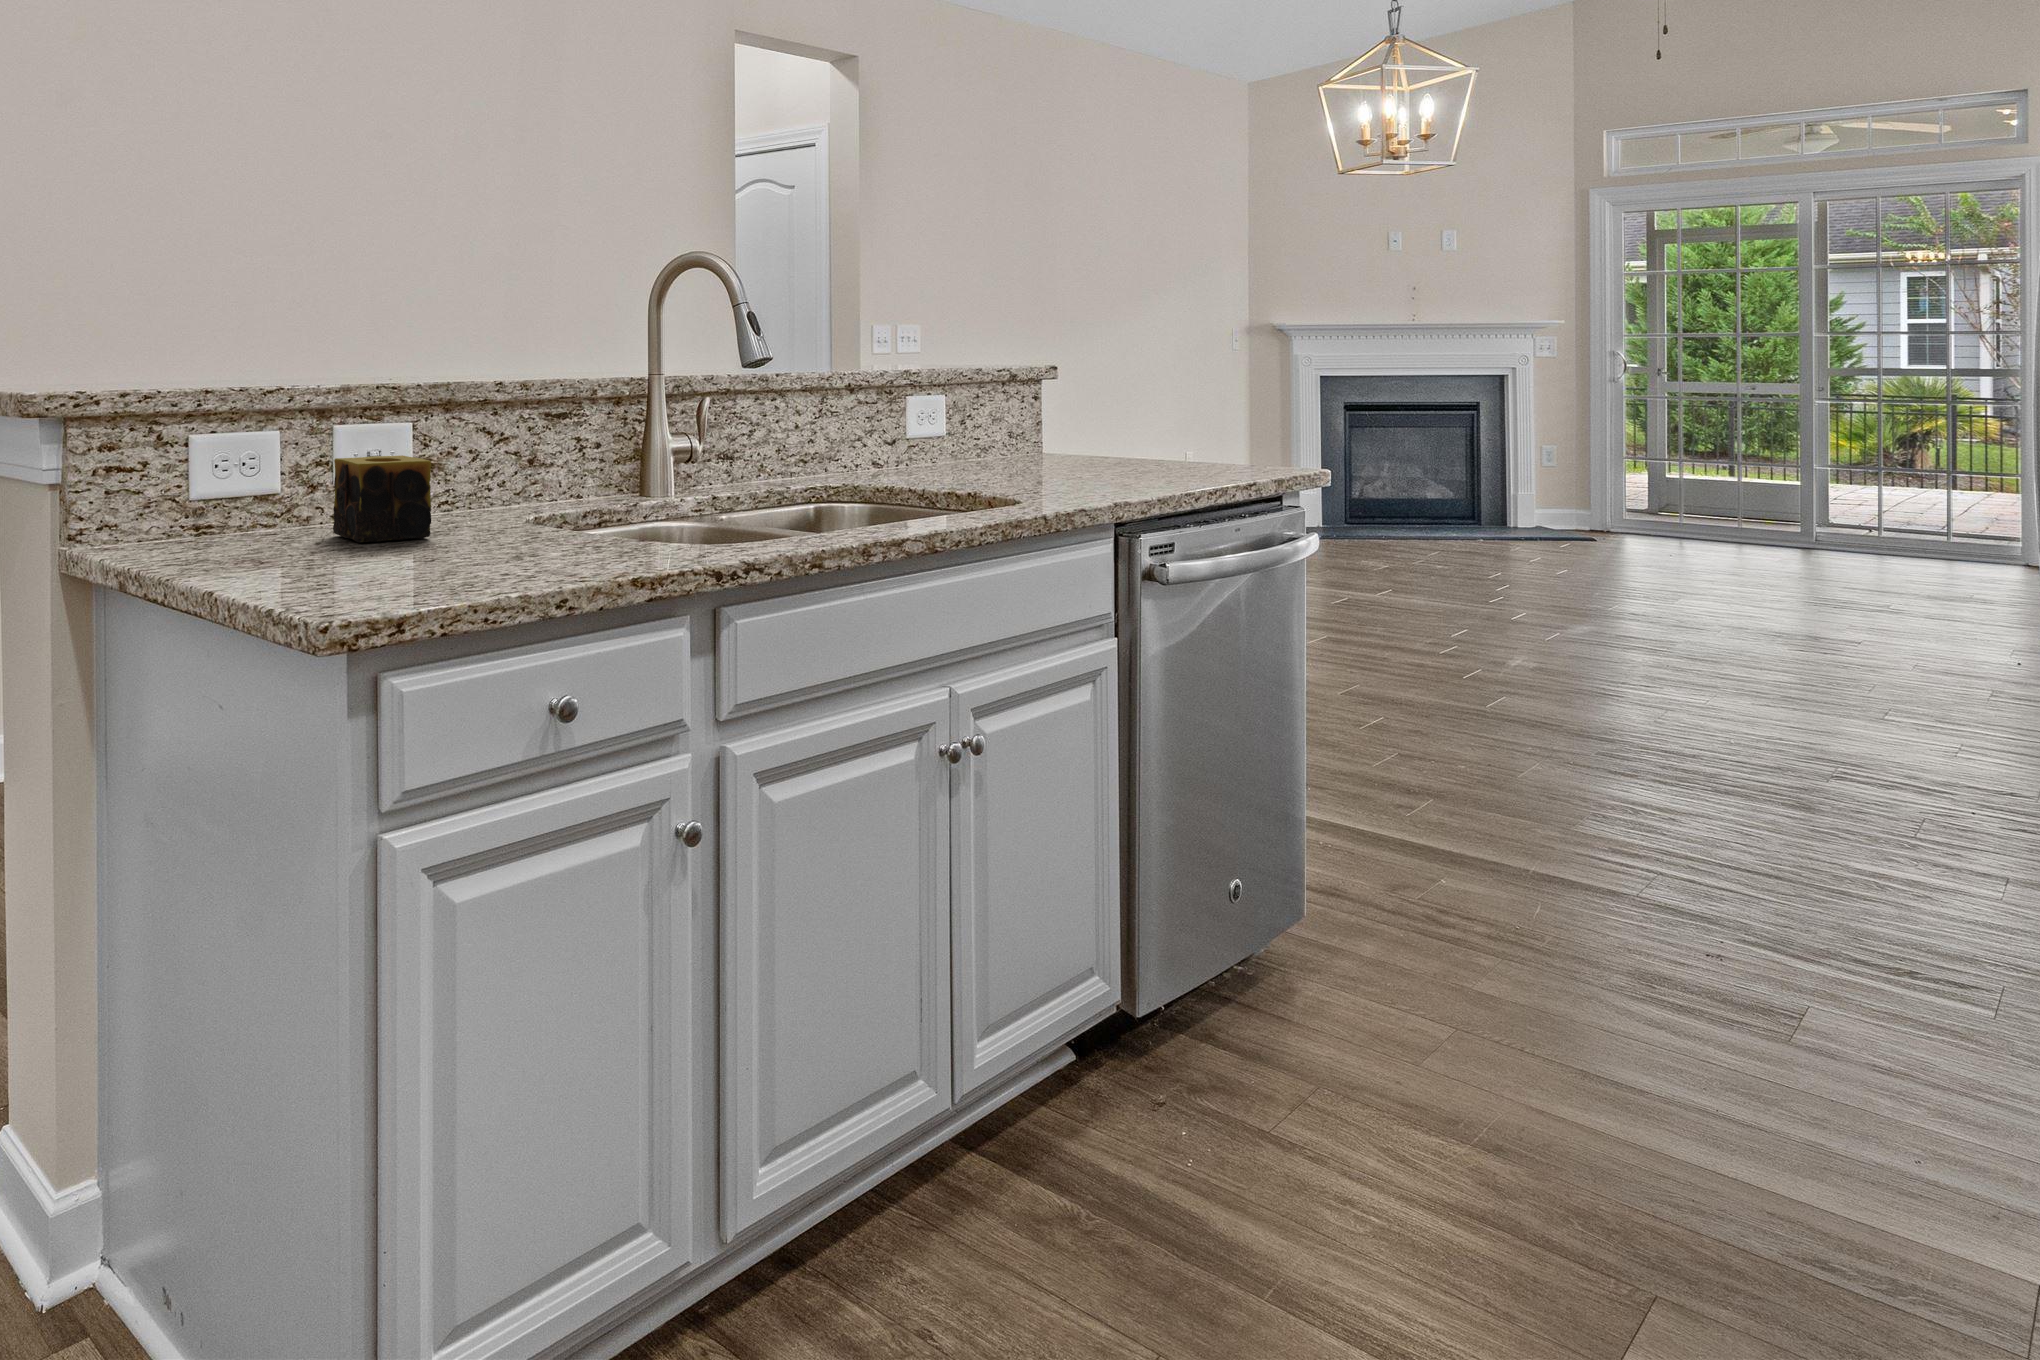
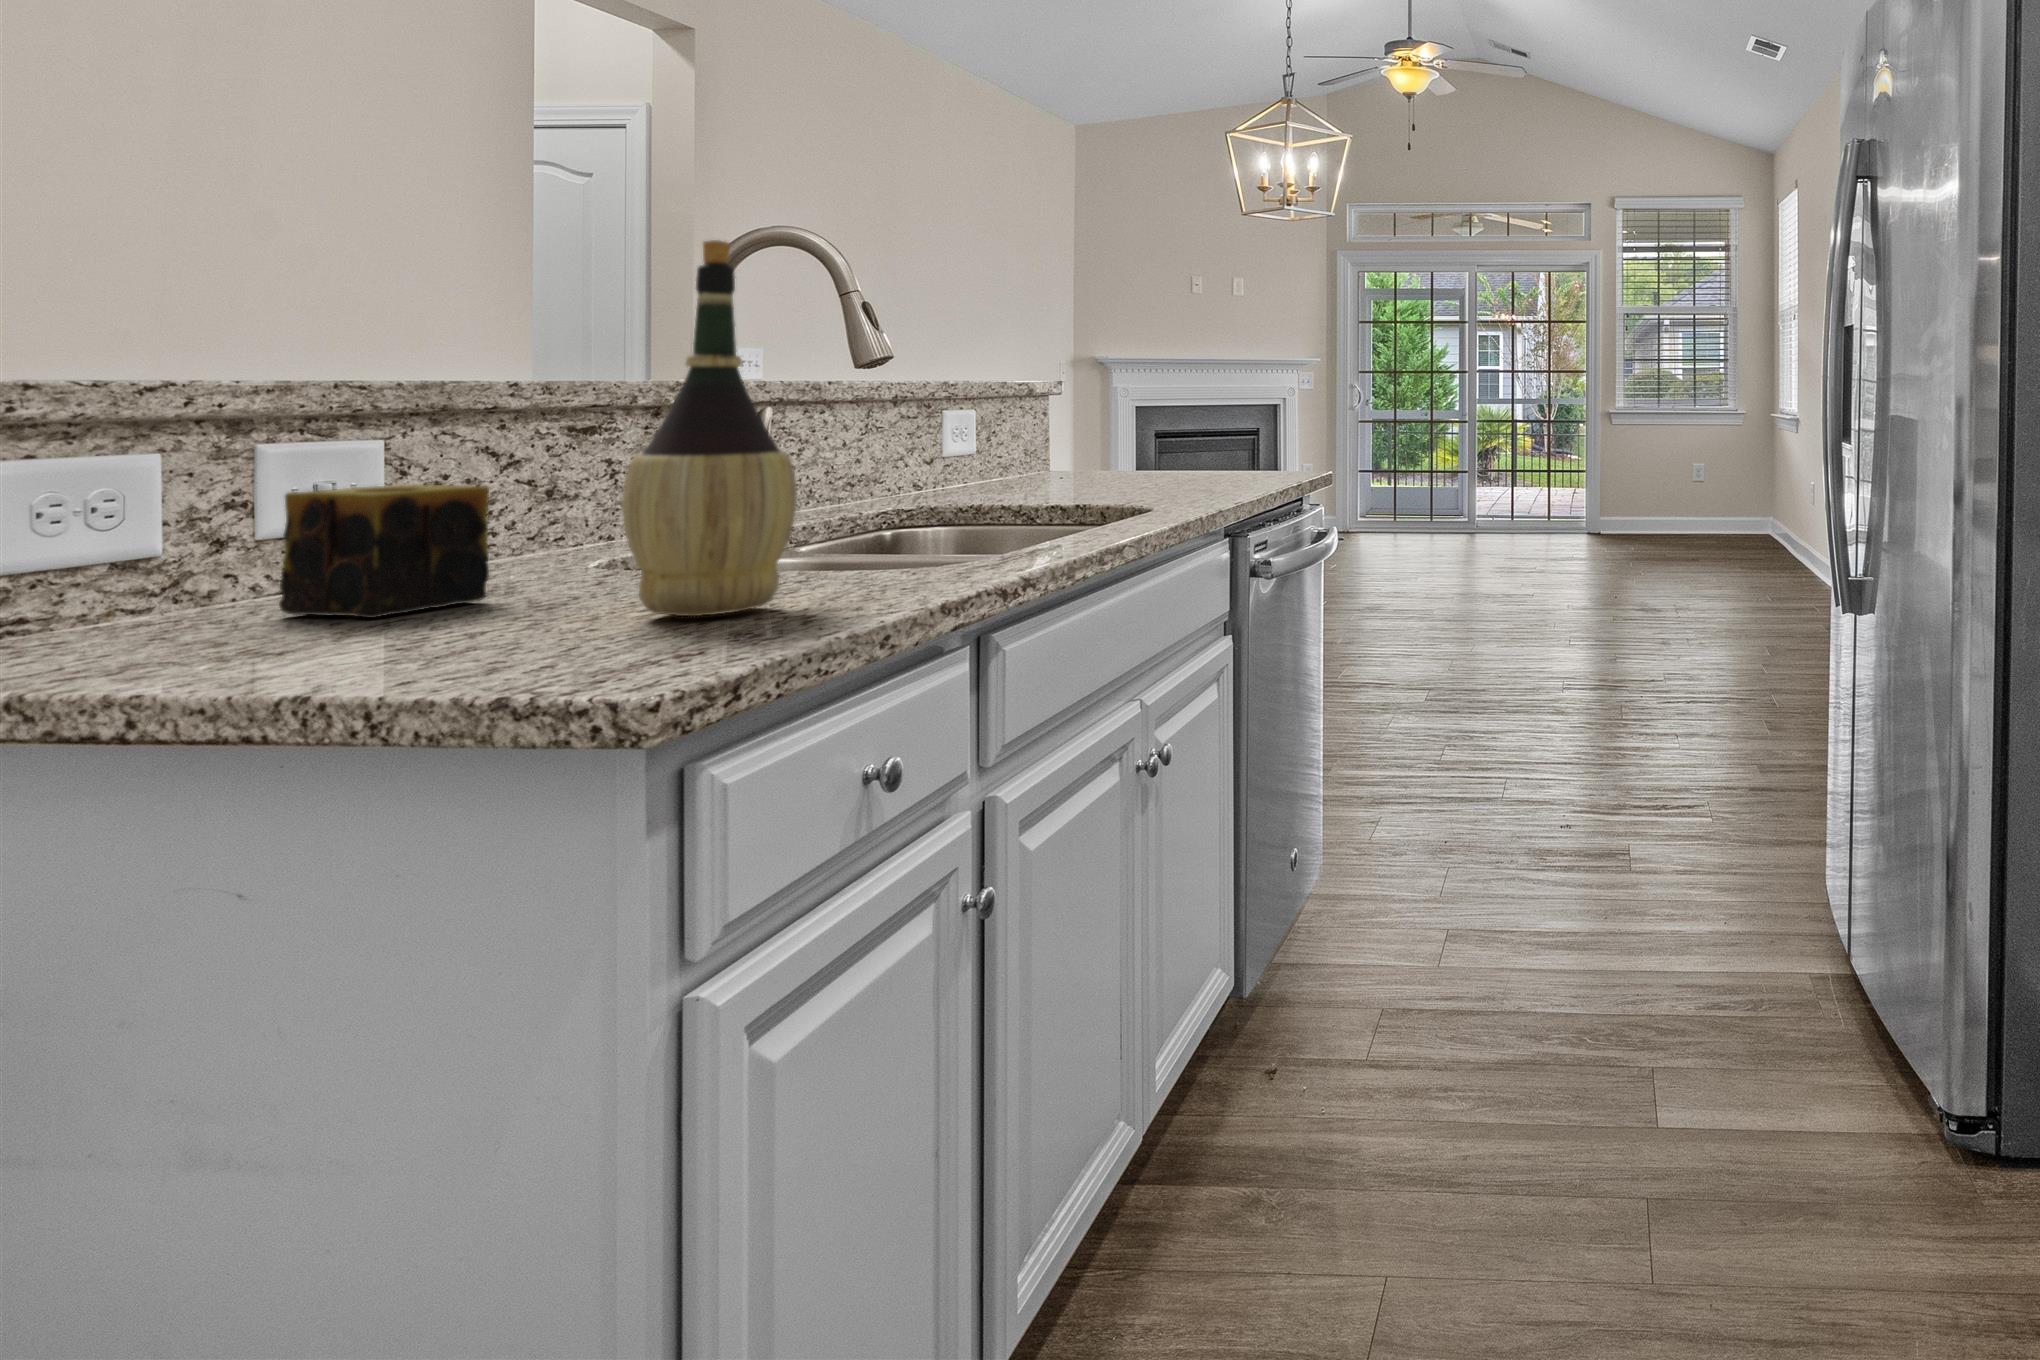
wine bottle: none [440,296,549,567] -> present [622,240,797,616]

